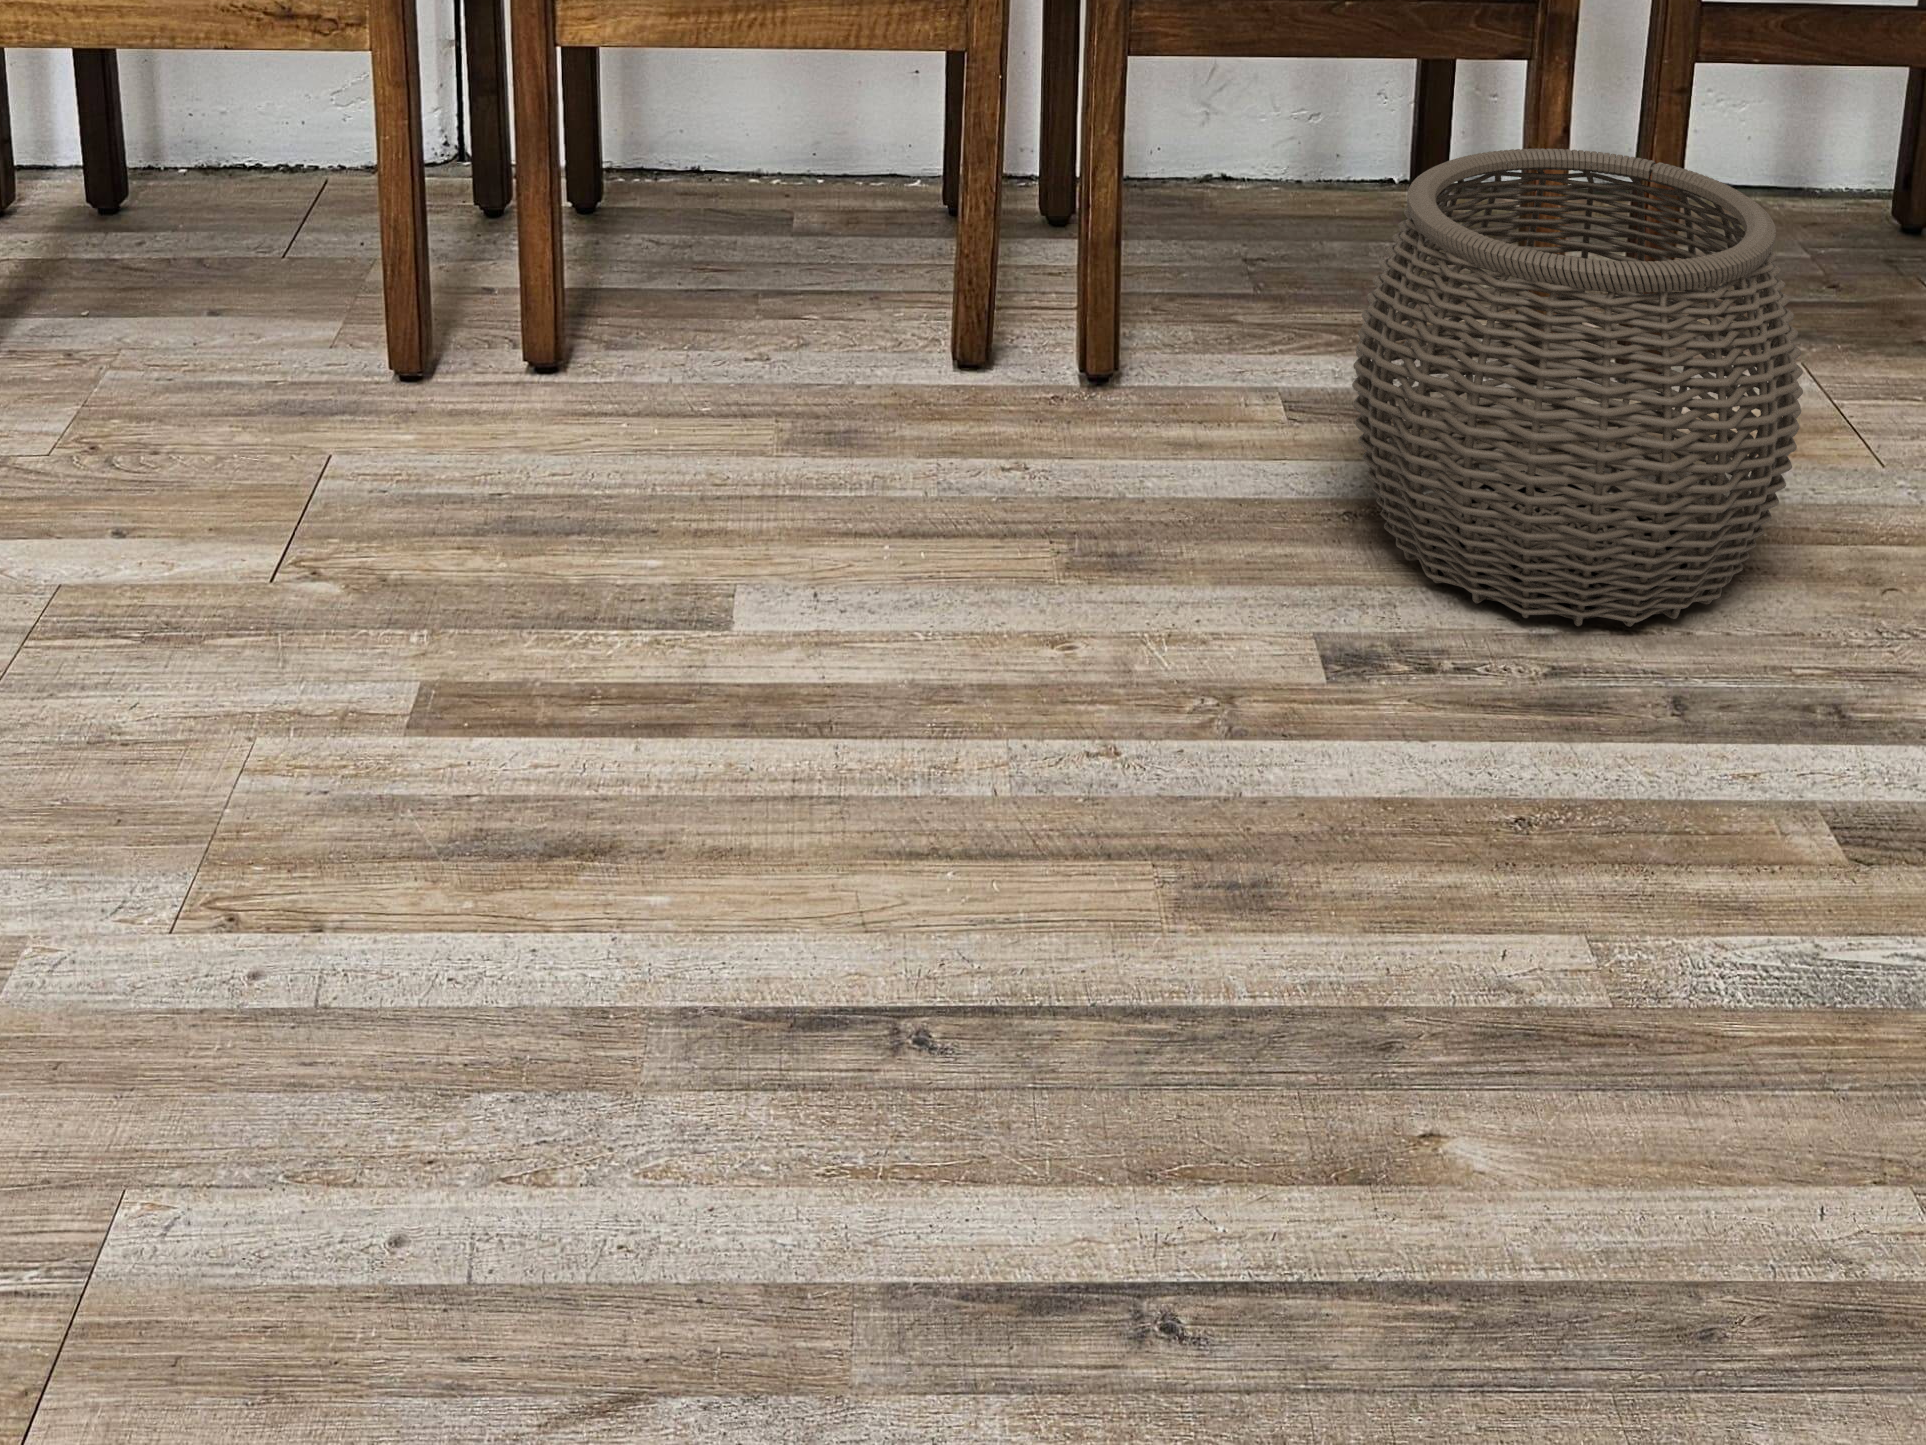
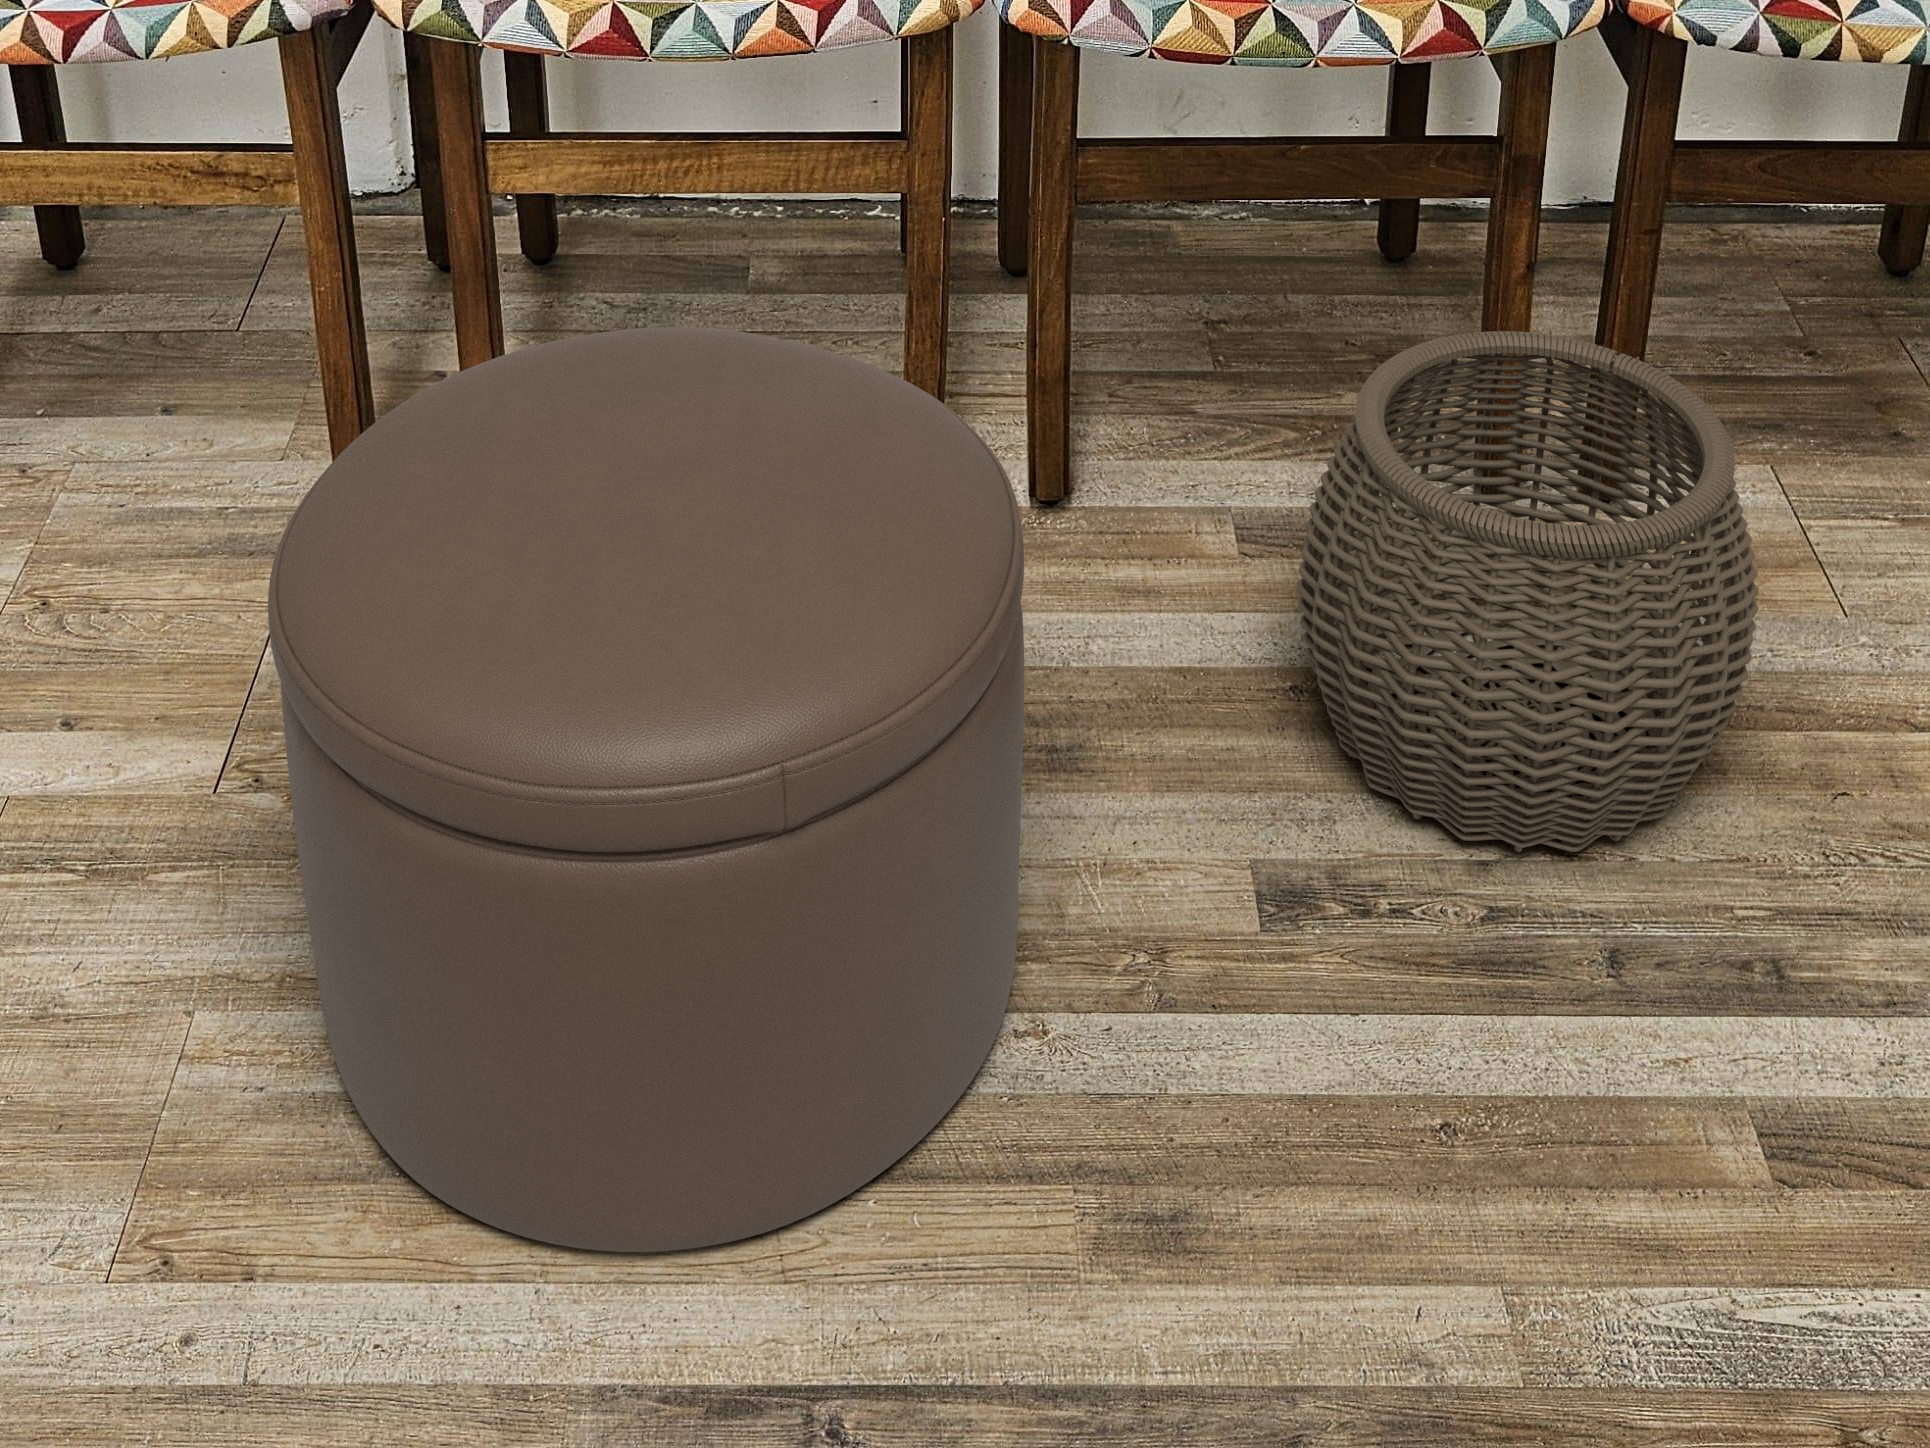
ottoman: none [365,87,1100,909] -> present [268,327,1024,1252]

